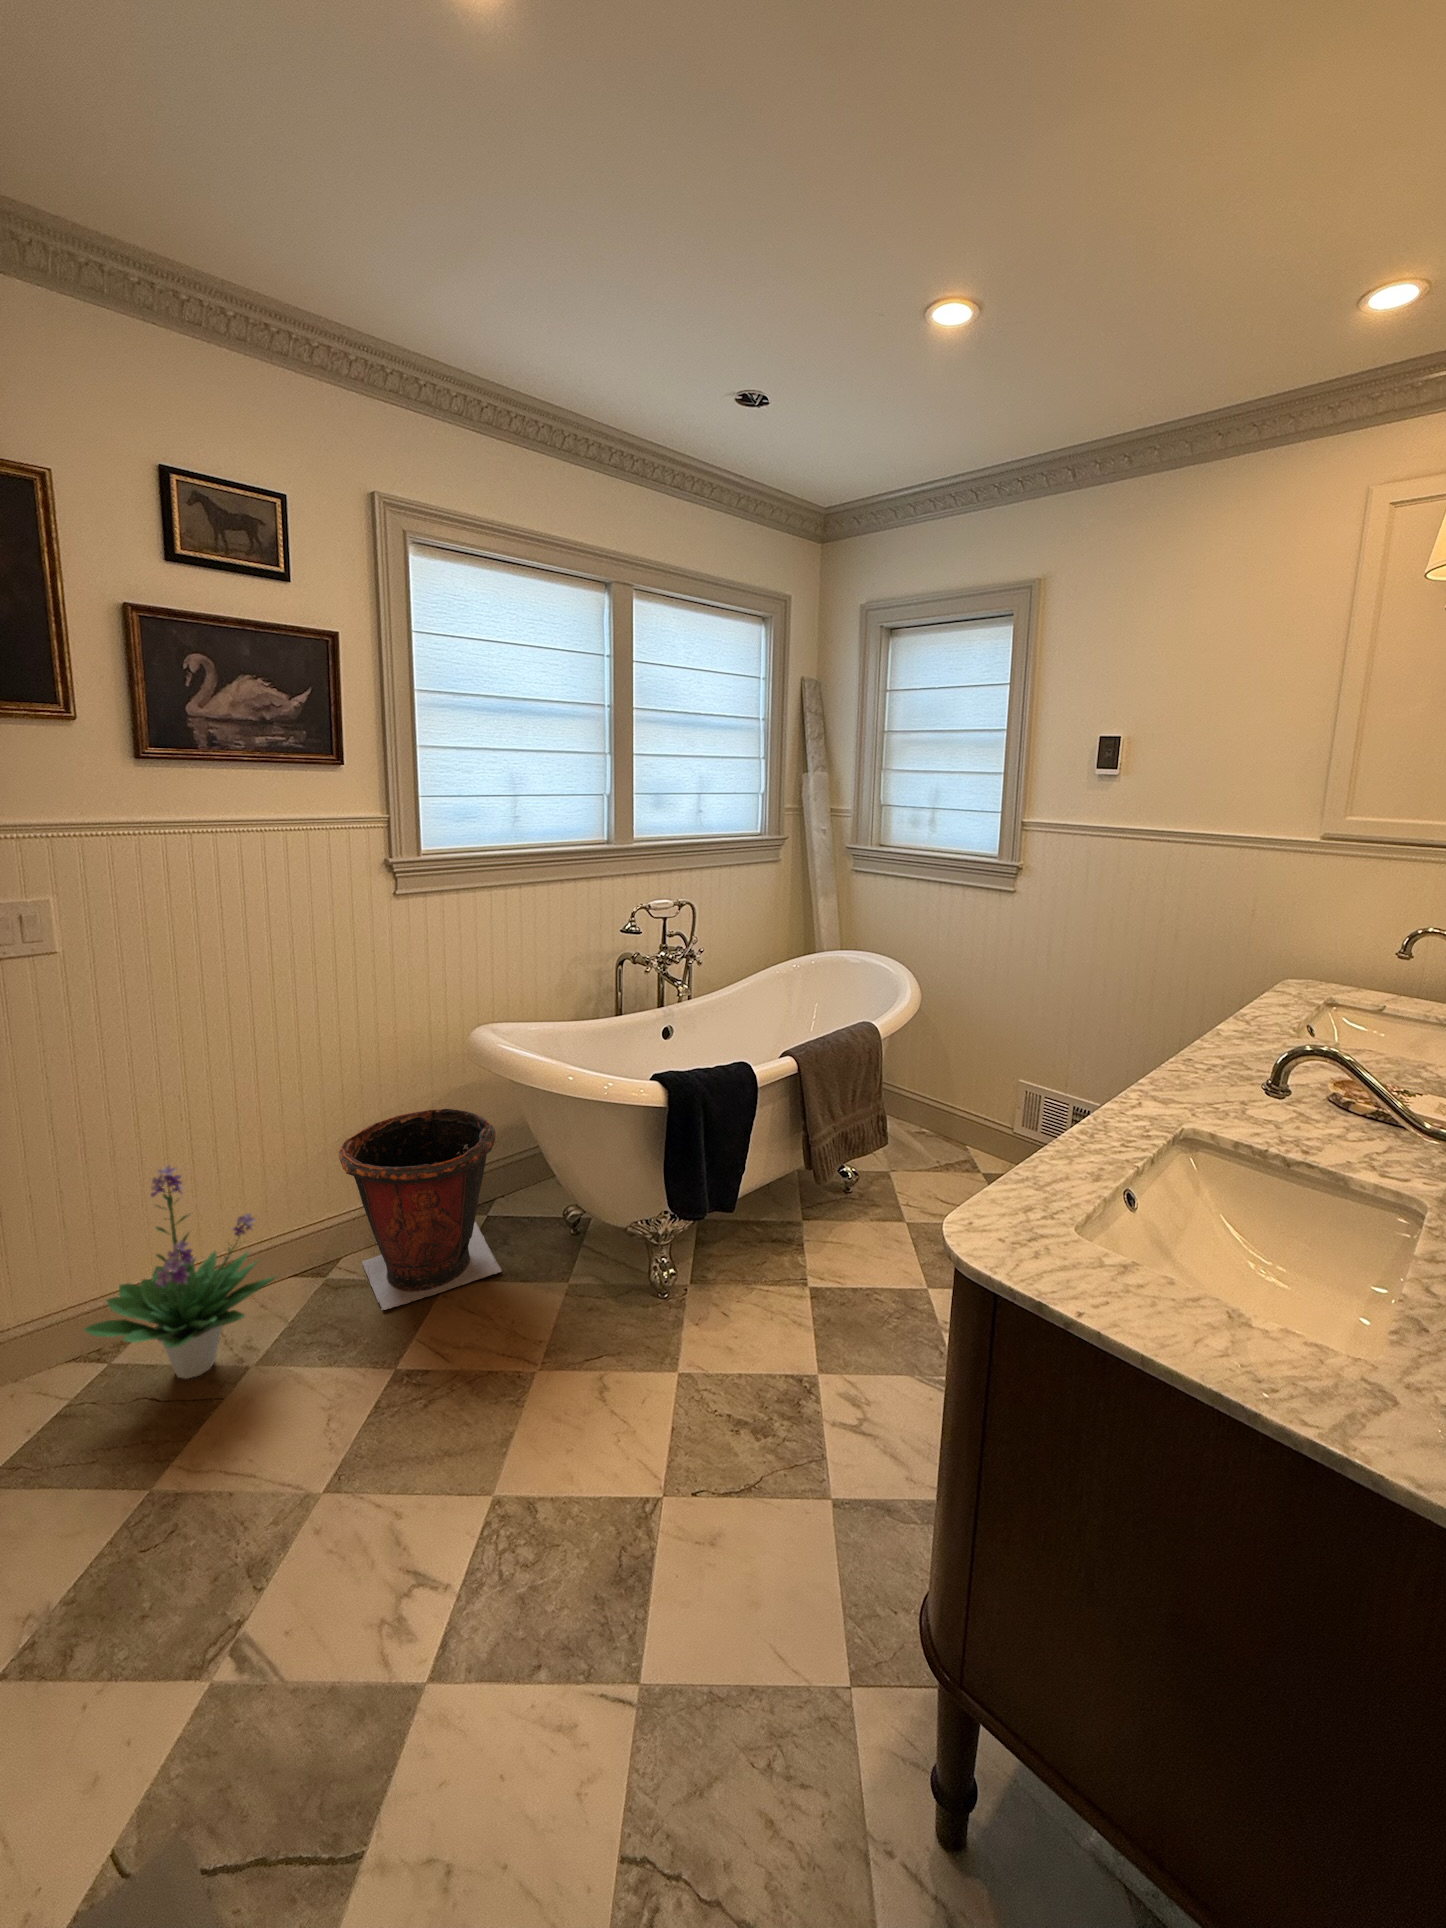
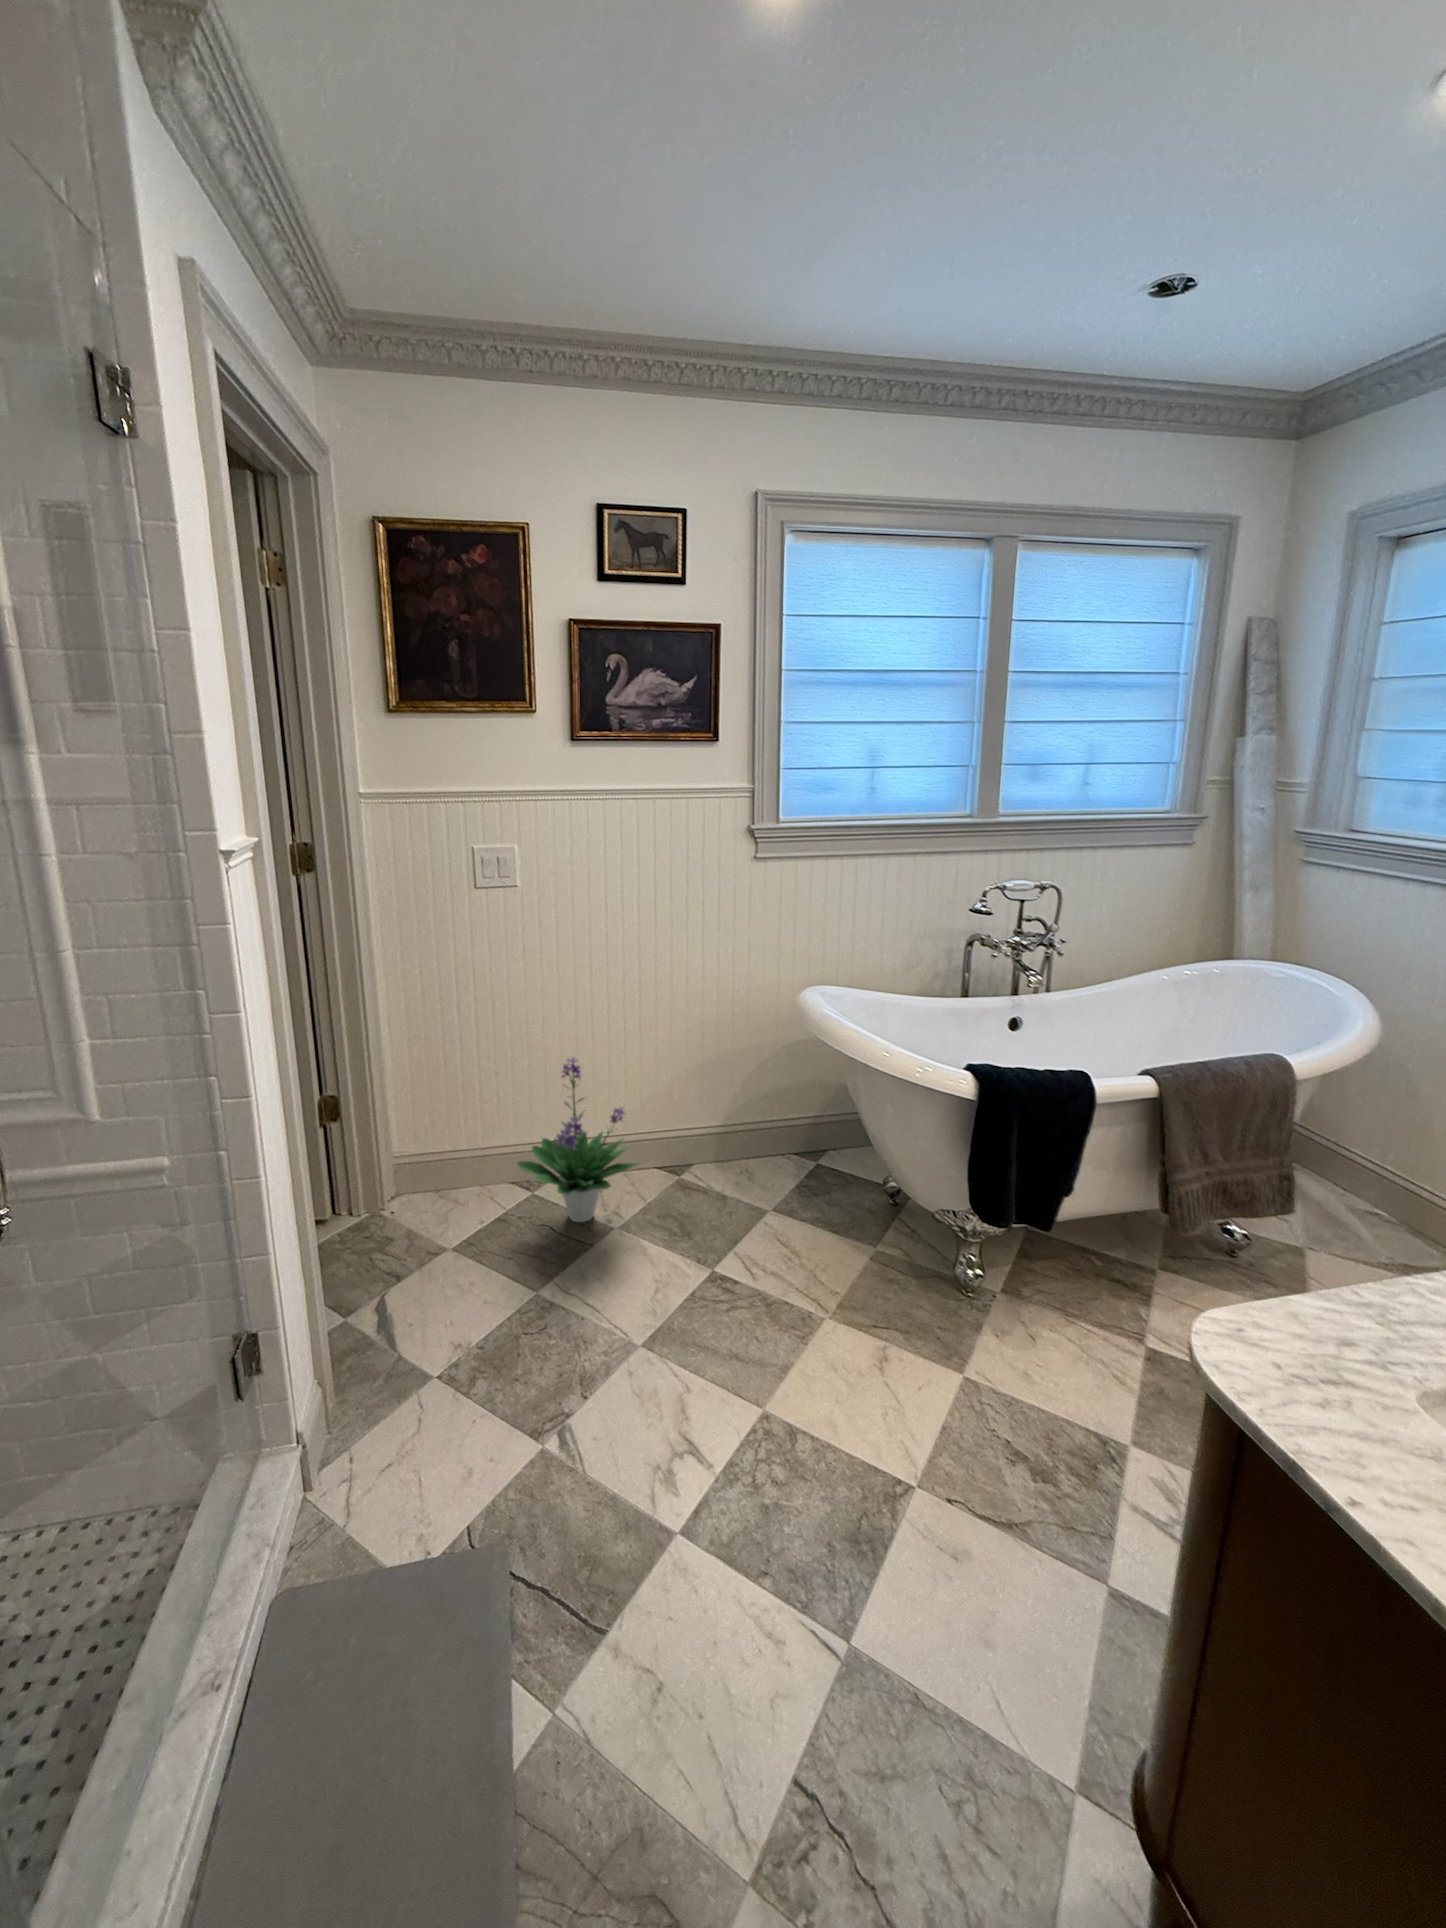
waste bin: present [339,1107,502,1310] -> none [693,1052,826,1218]

